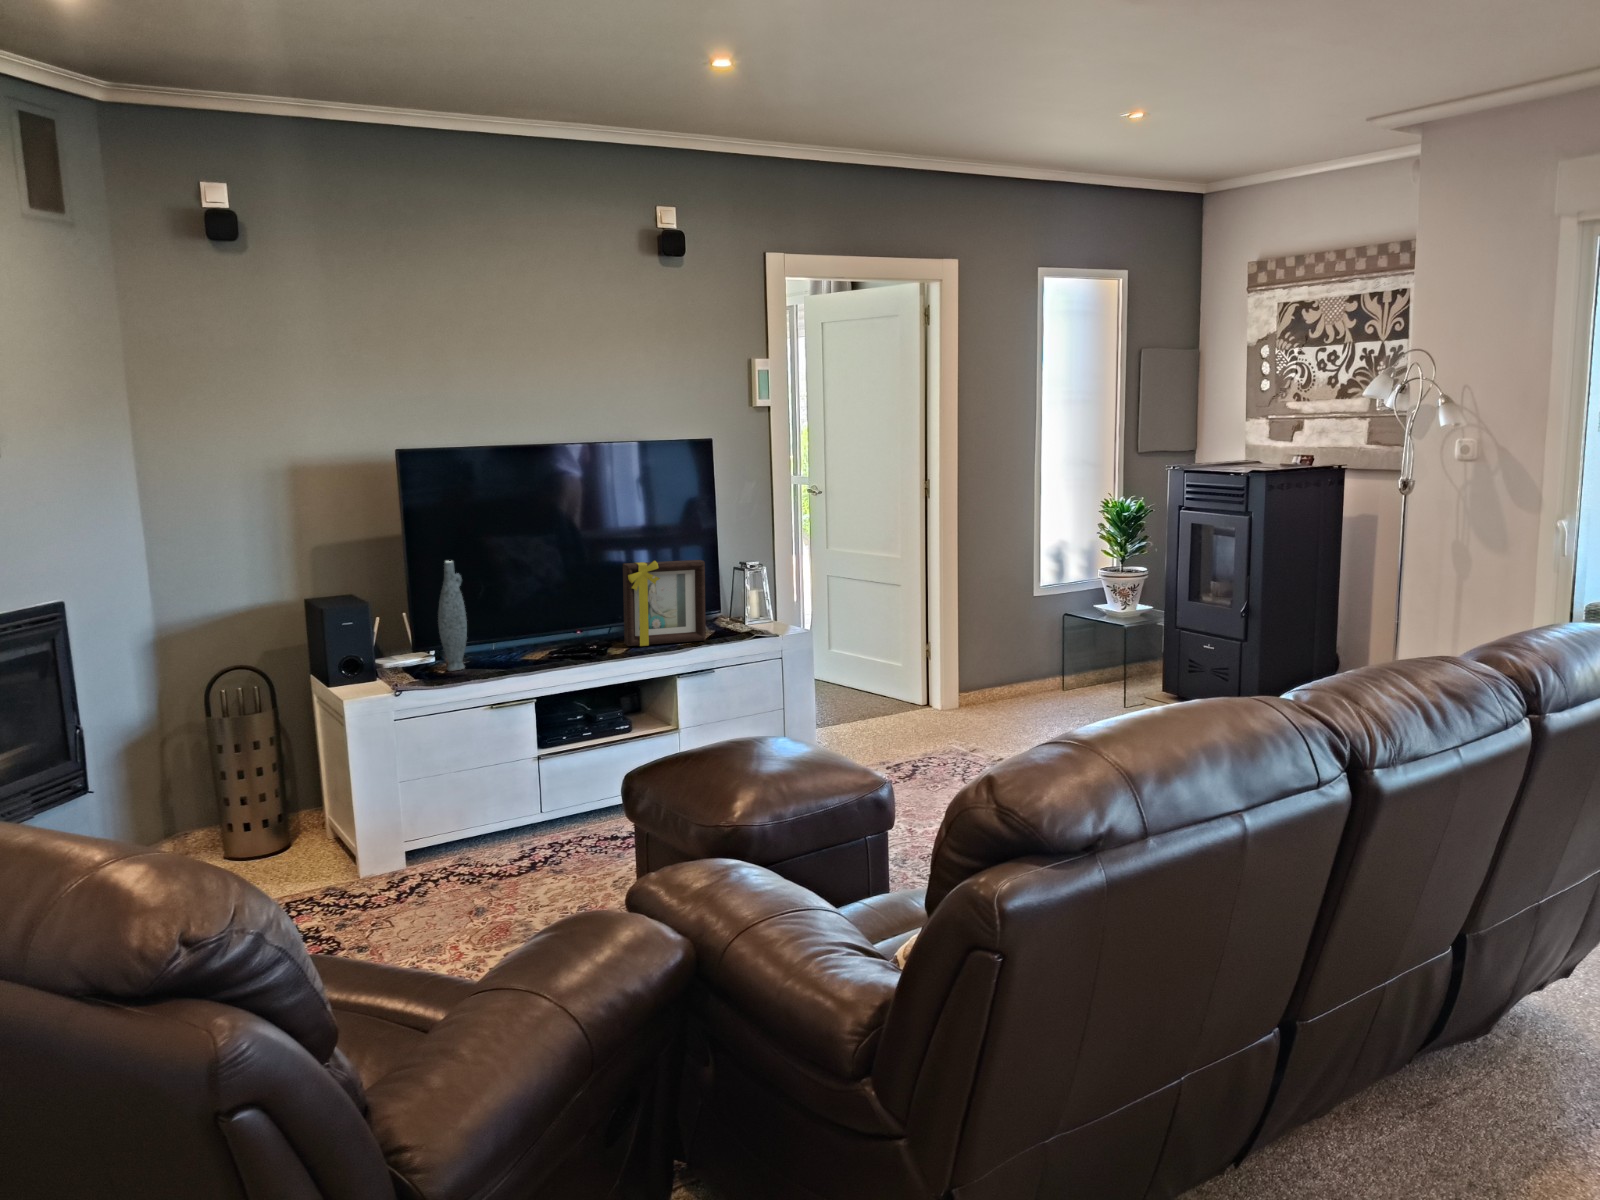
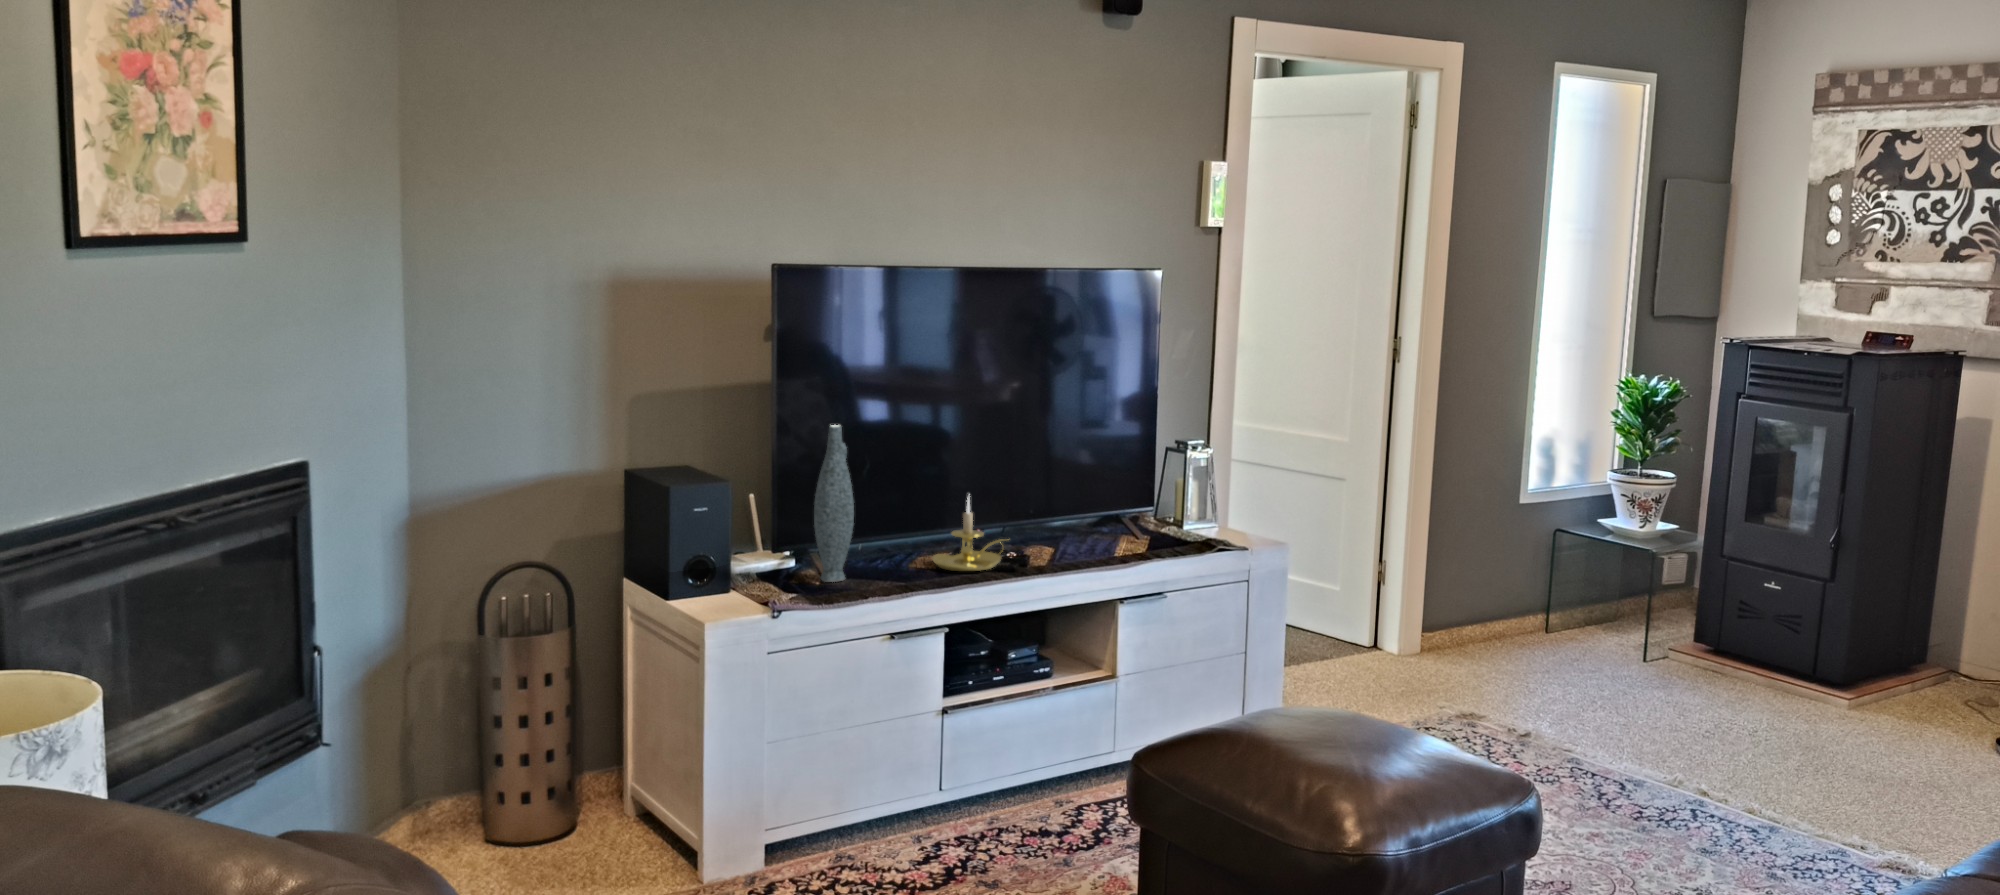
picture frame: present [623,560,706,646] -> none [1048,437,1164,557]
candle holder: none [533,605,591,660] -> present [932,496,1006,571]

